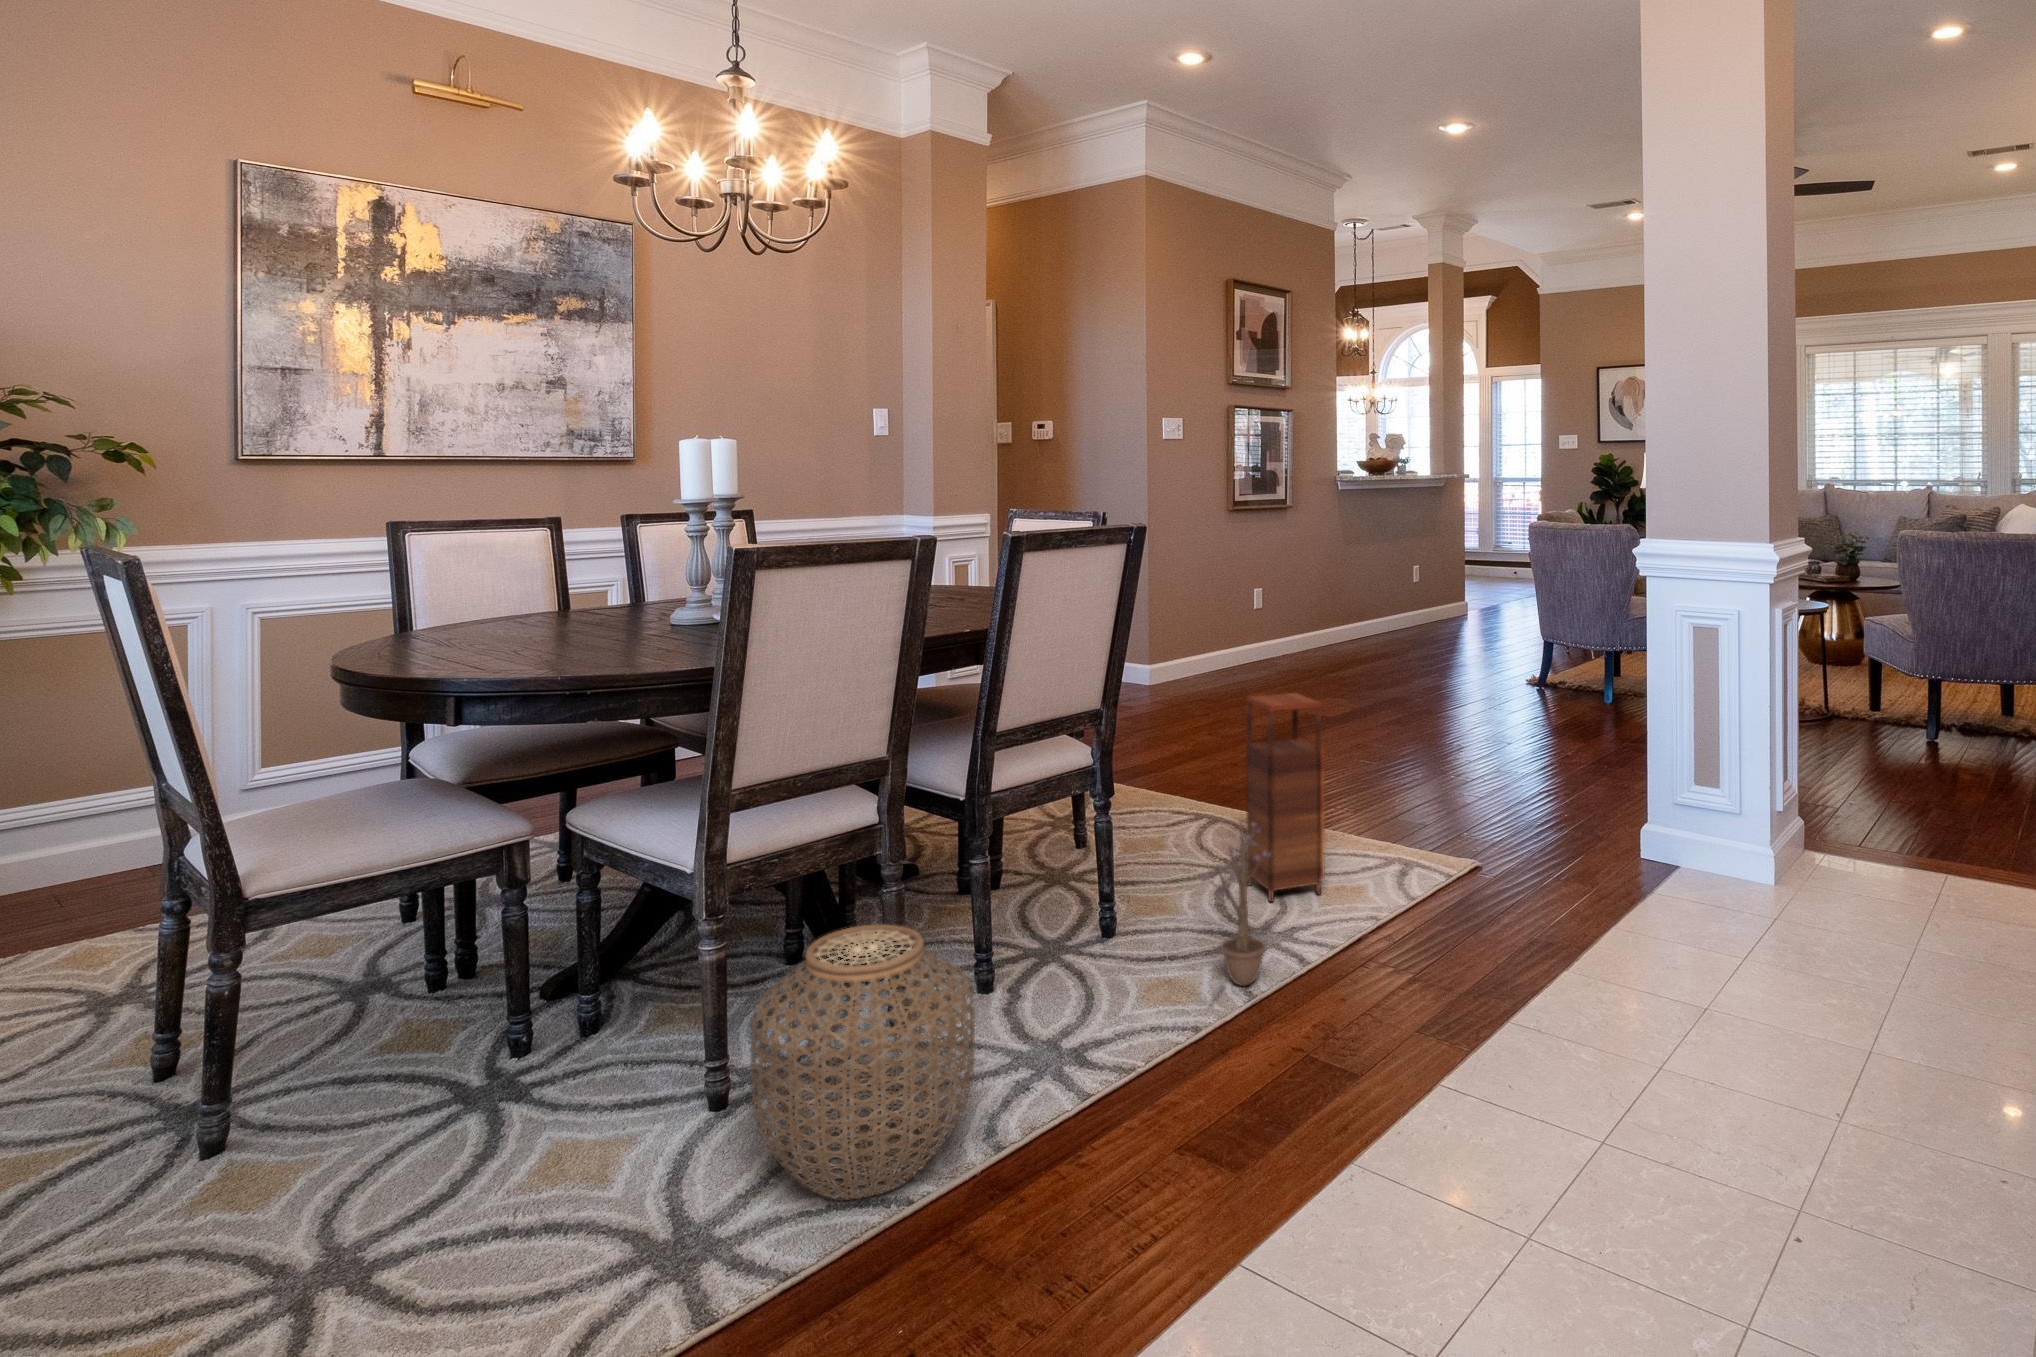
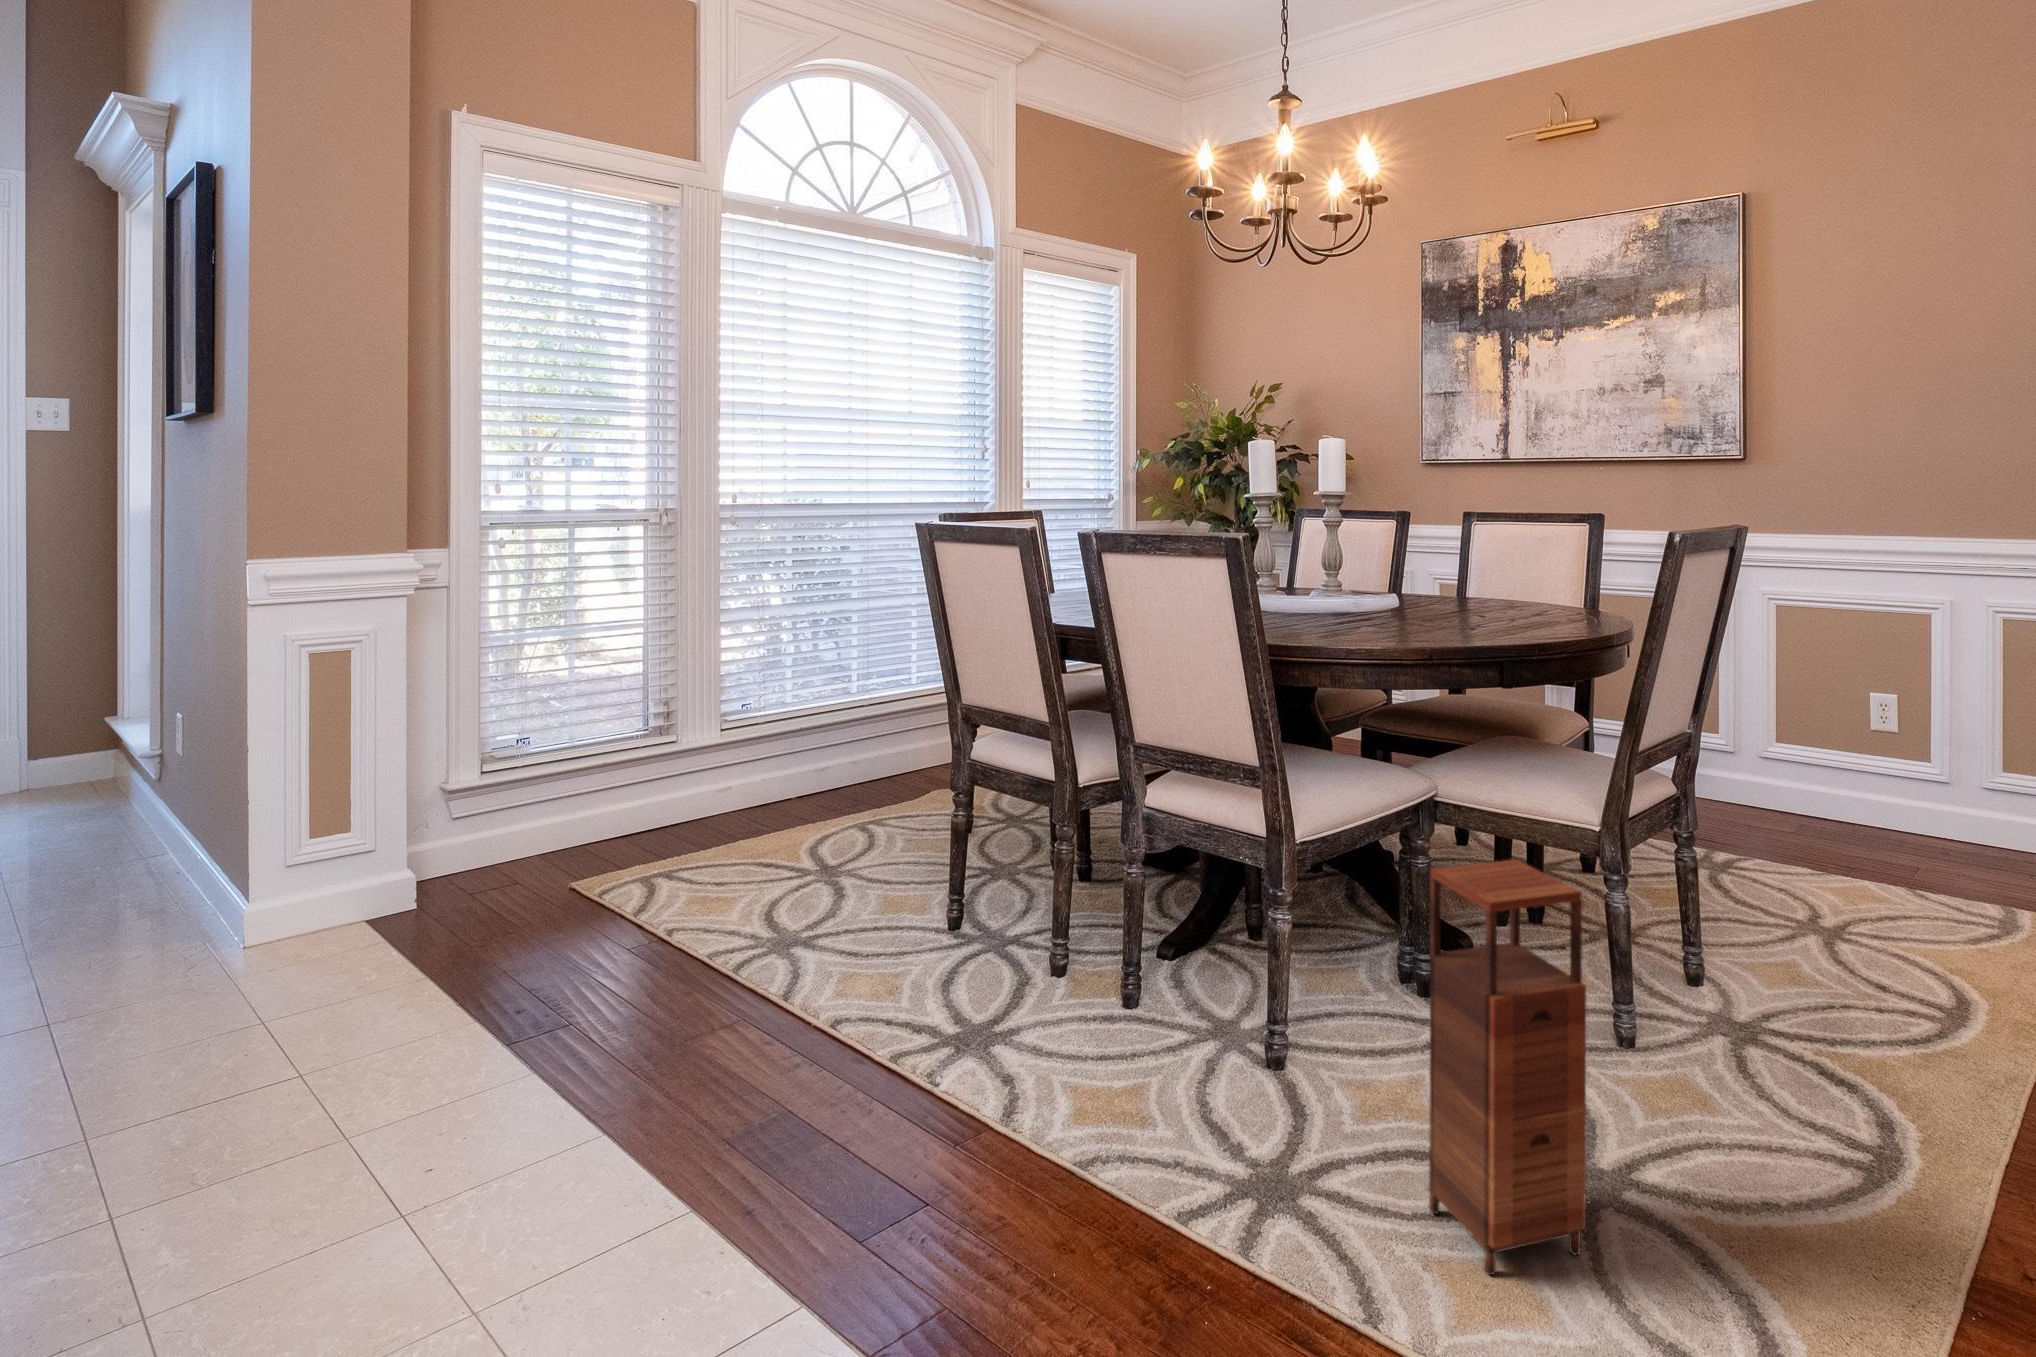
decorative plant: present [1201,822,1271,1002] -> none [1033,938,1179,1167]
woven basket: present [751,925,975,1200] -> none [752,807,914,998]

